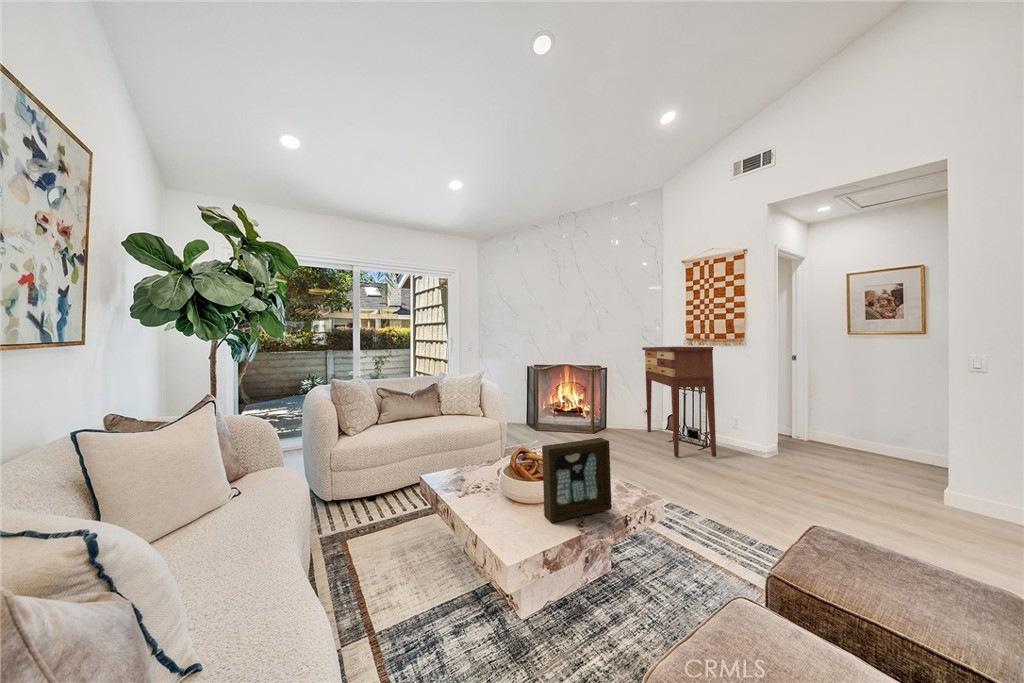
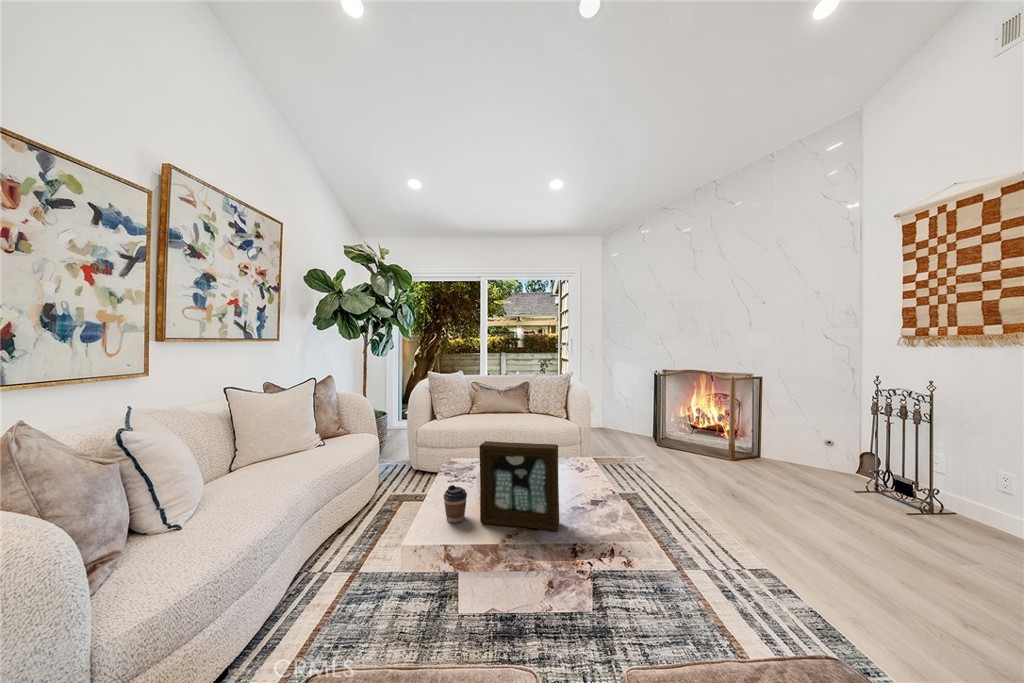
console table: present [642,347,716,457] -> none [826,347,939,530]
coffee cup: none [512,495,535,531] -> present [444,485,467,523]

